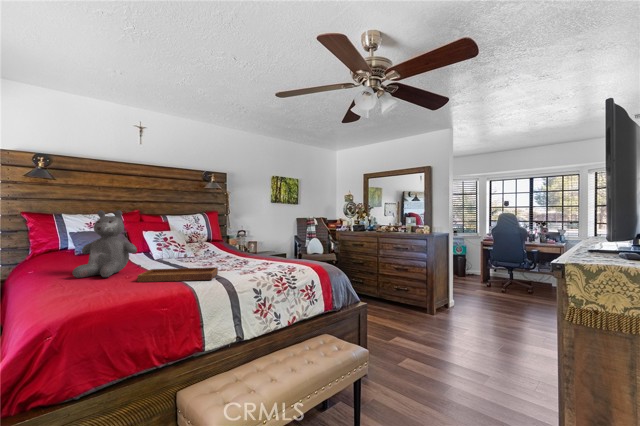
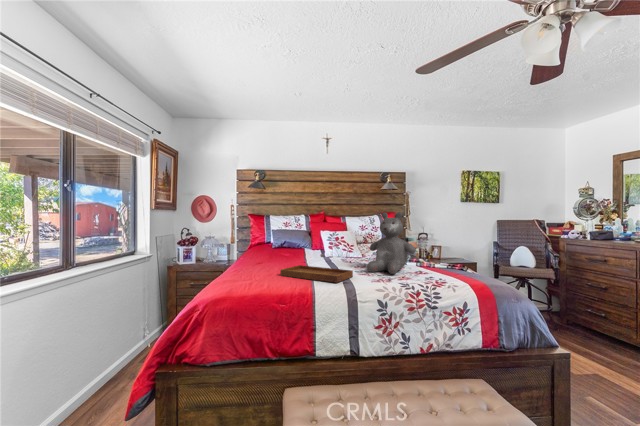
teddy bear: present [72,210,137,278] -> present [367,212,416,274]

